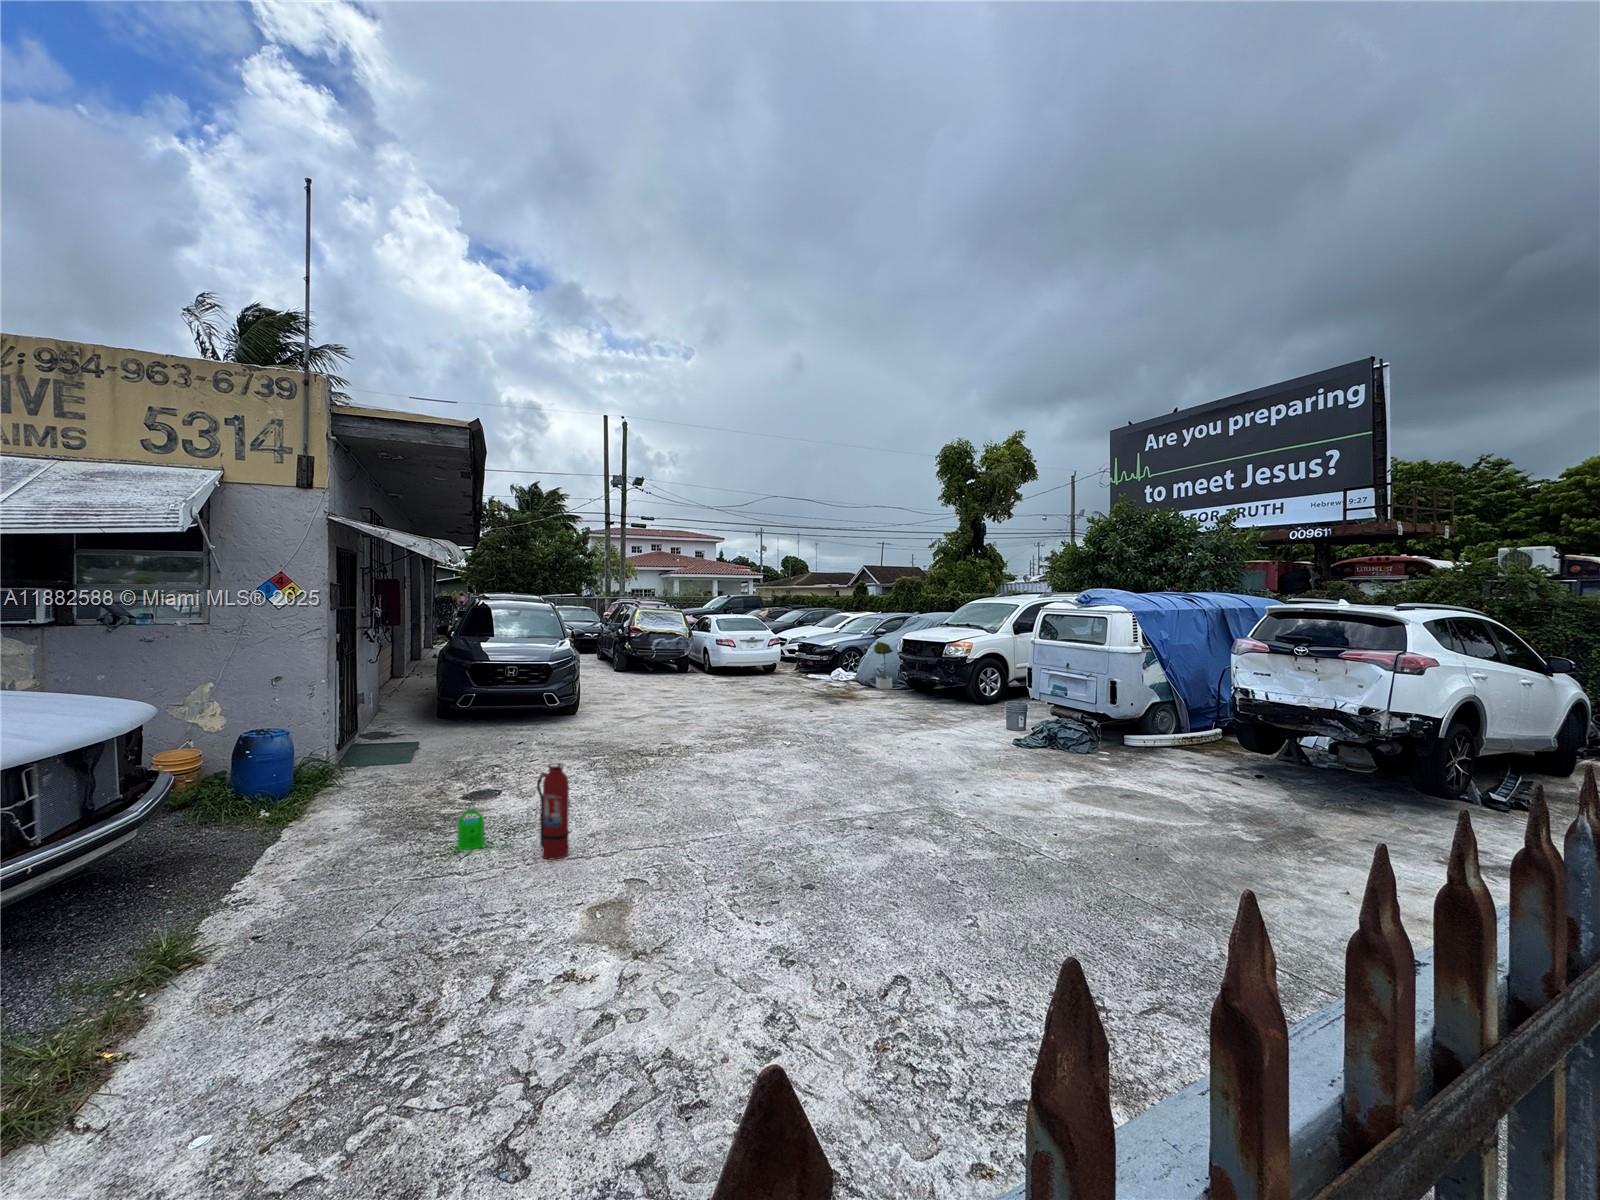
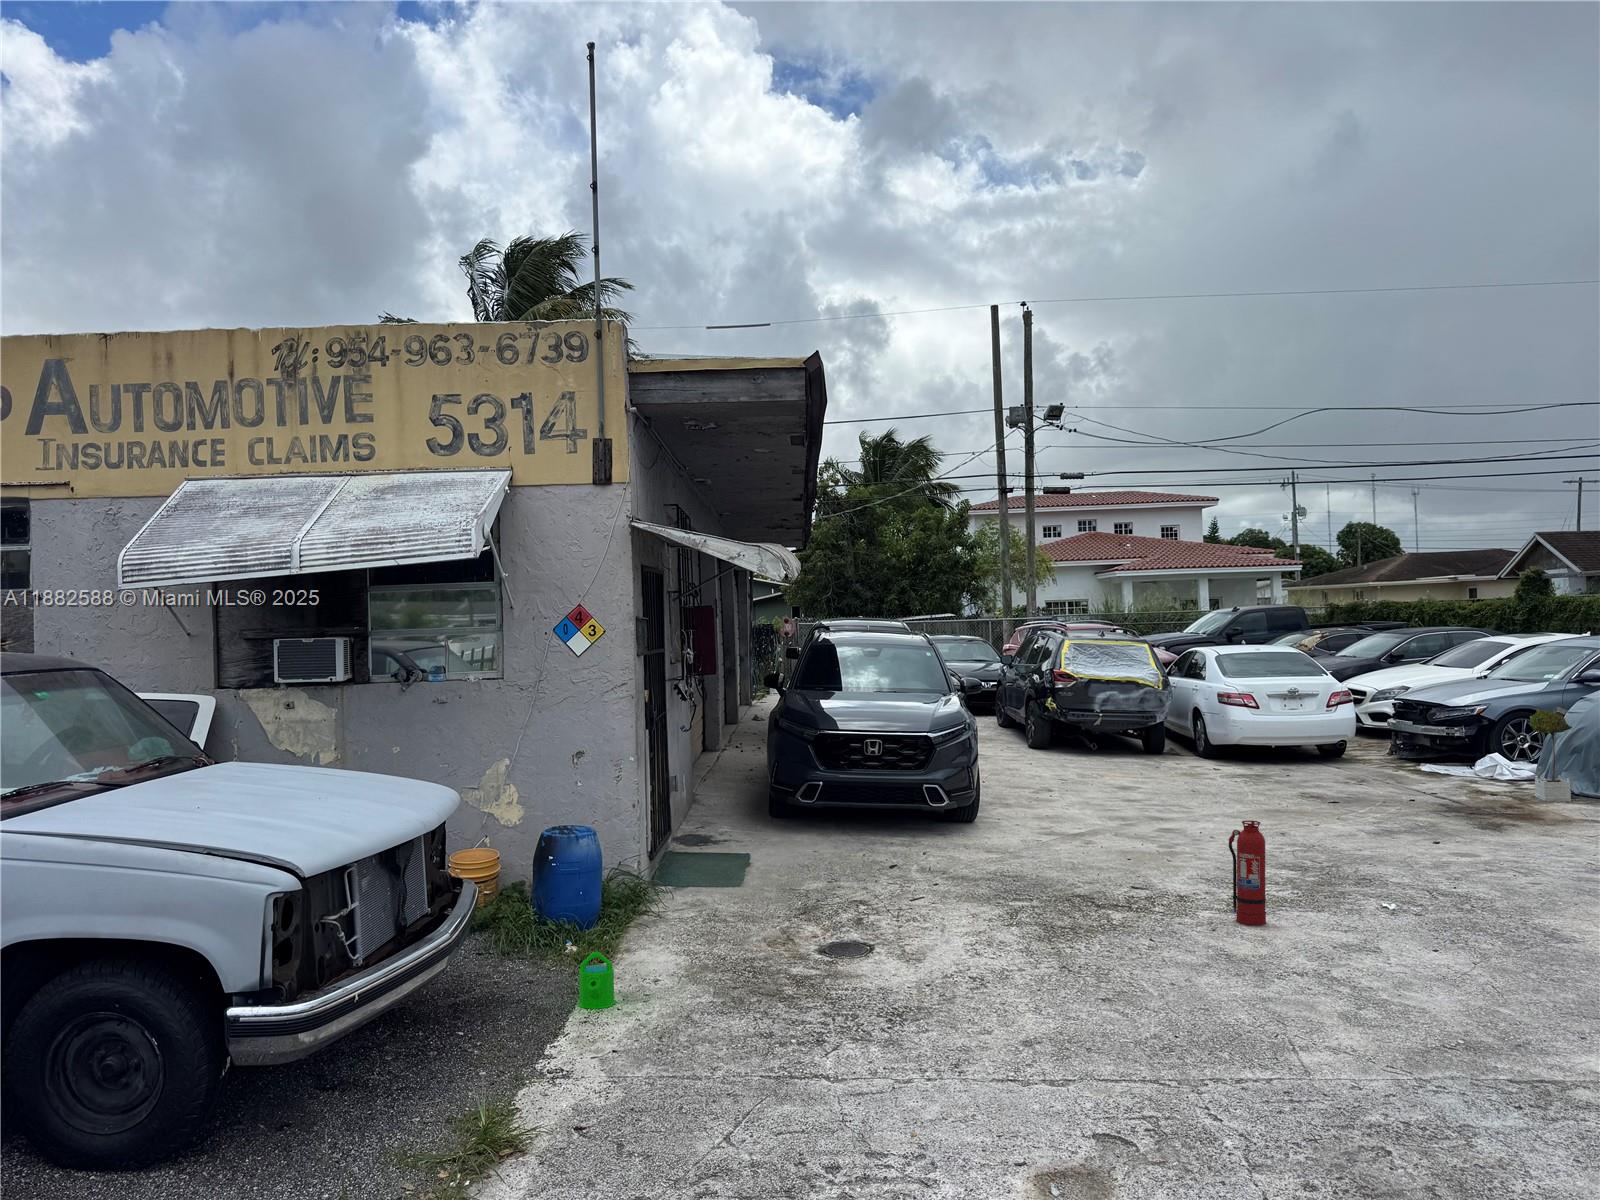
fire extinguisher: present [537,763,569,860] -> present [1229,820,1266,925]
watering can: present [456,809,485,850] -> present [576,952,617,1009]

